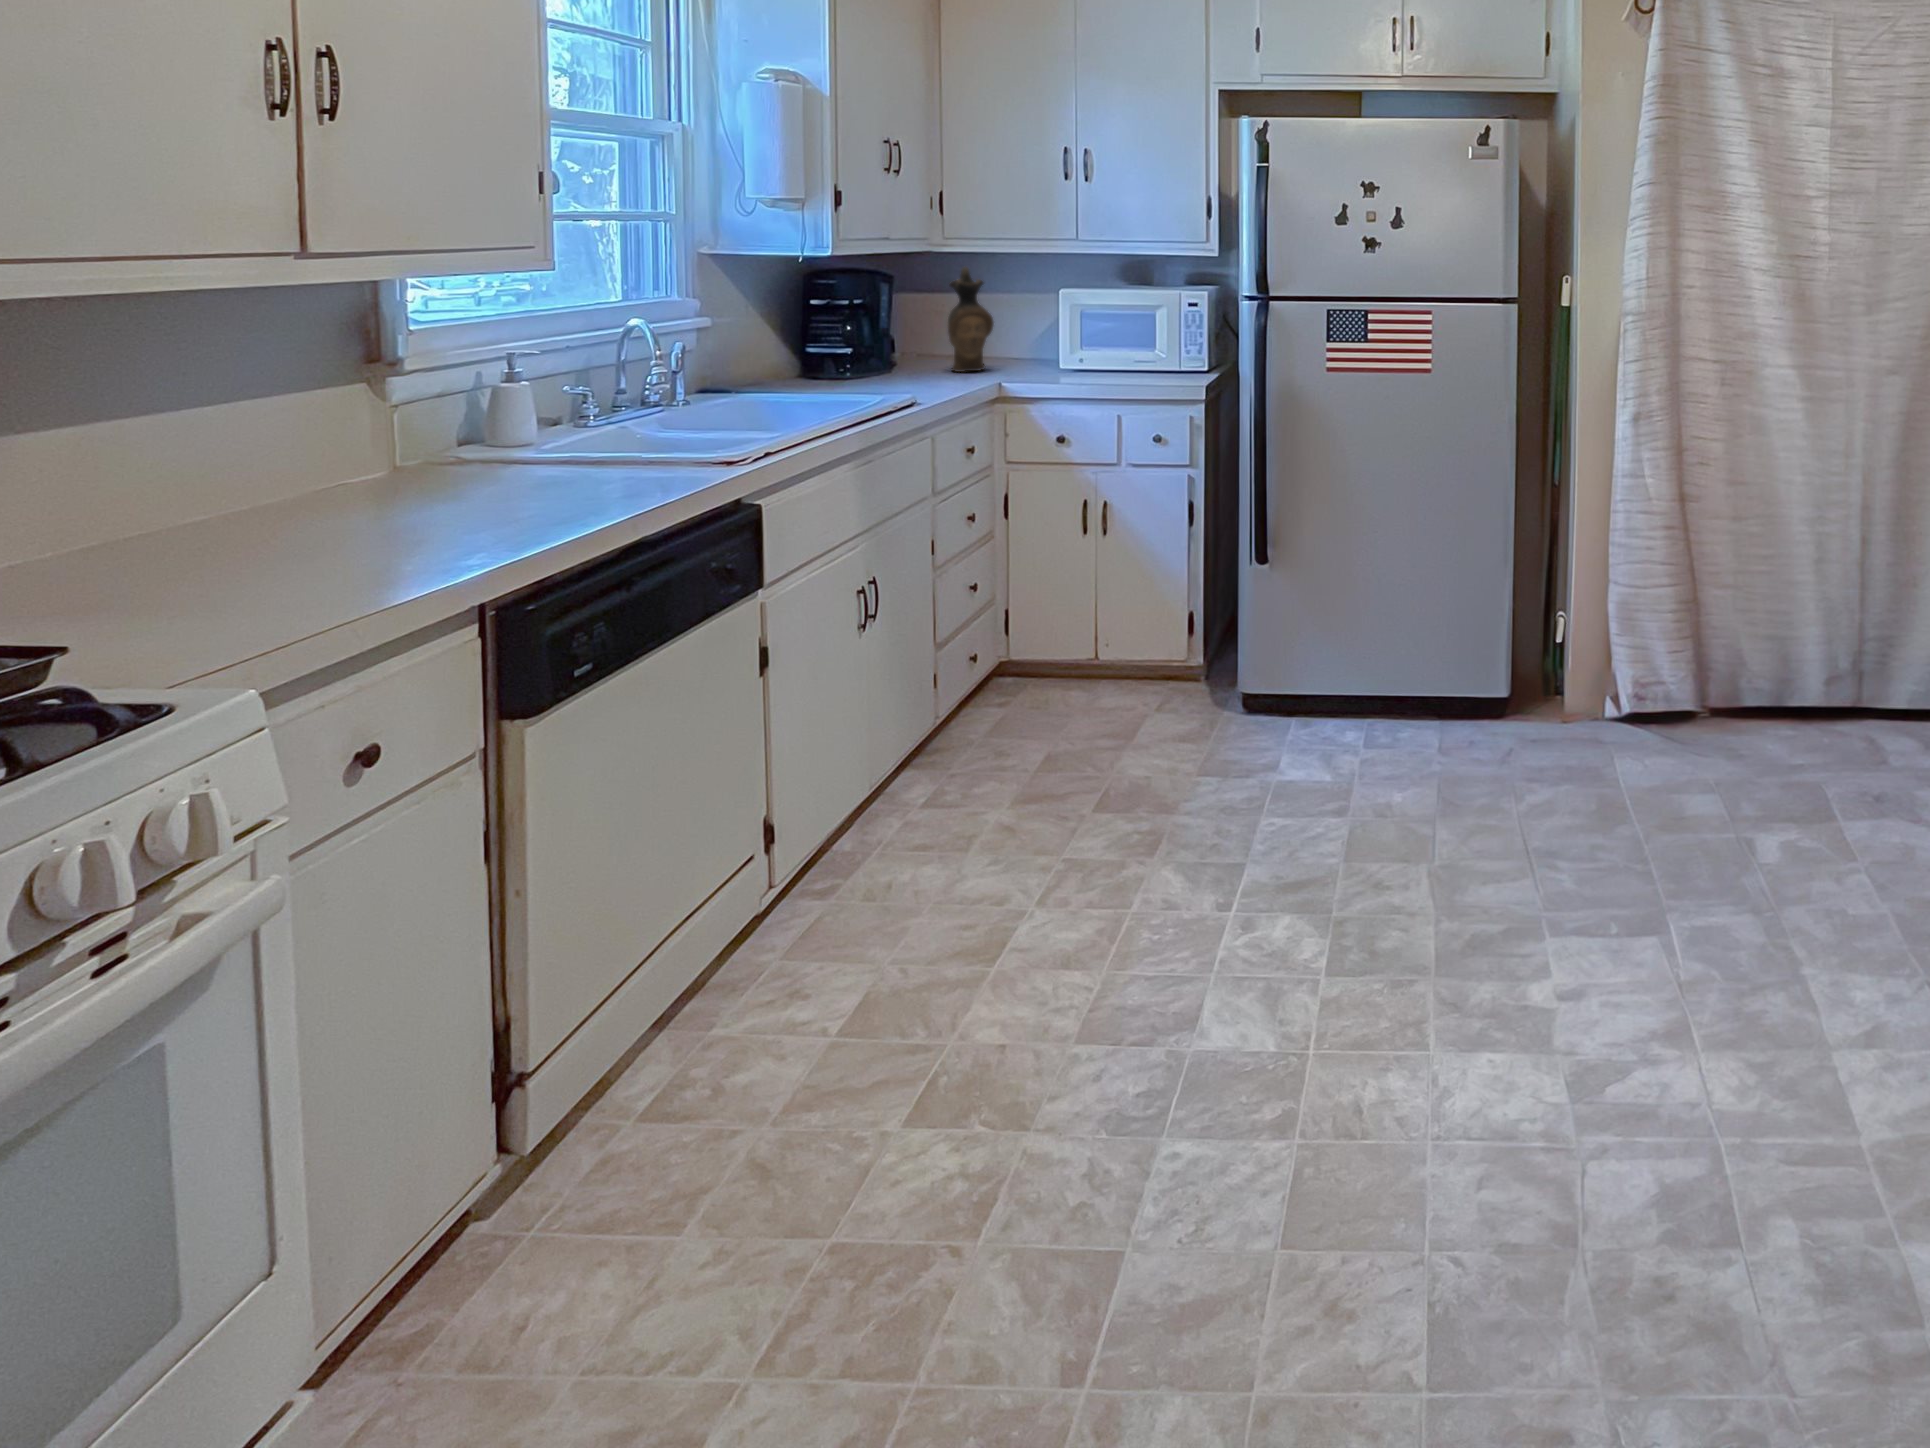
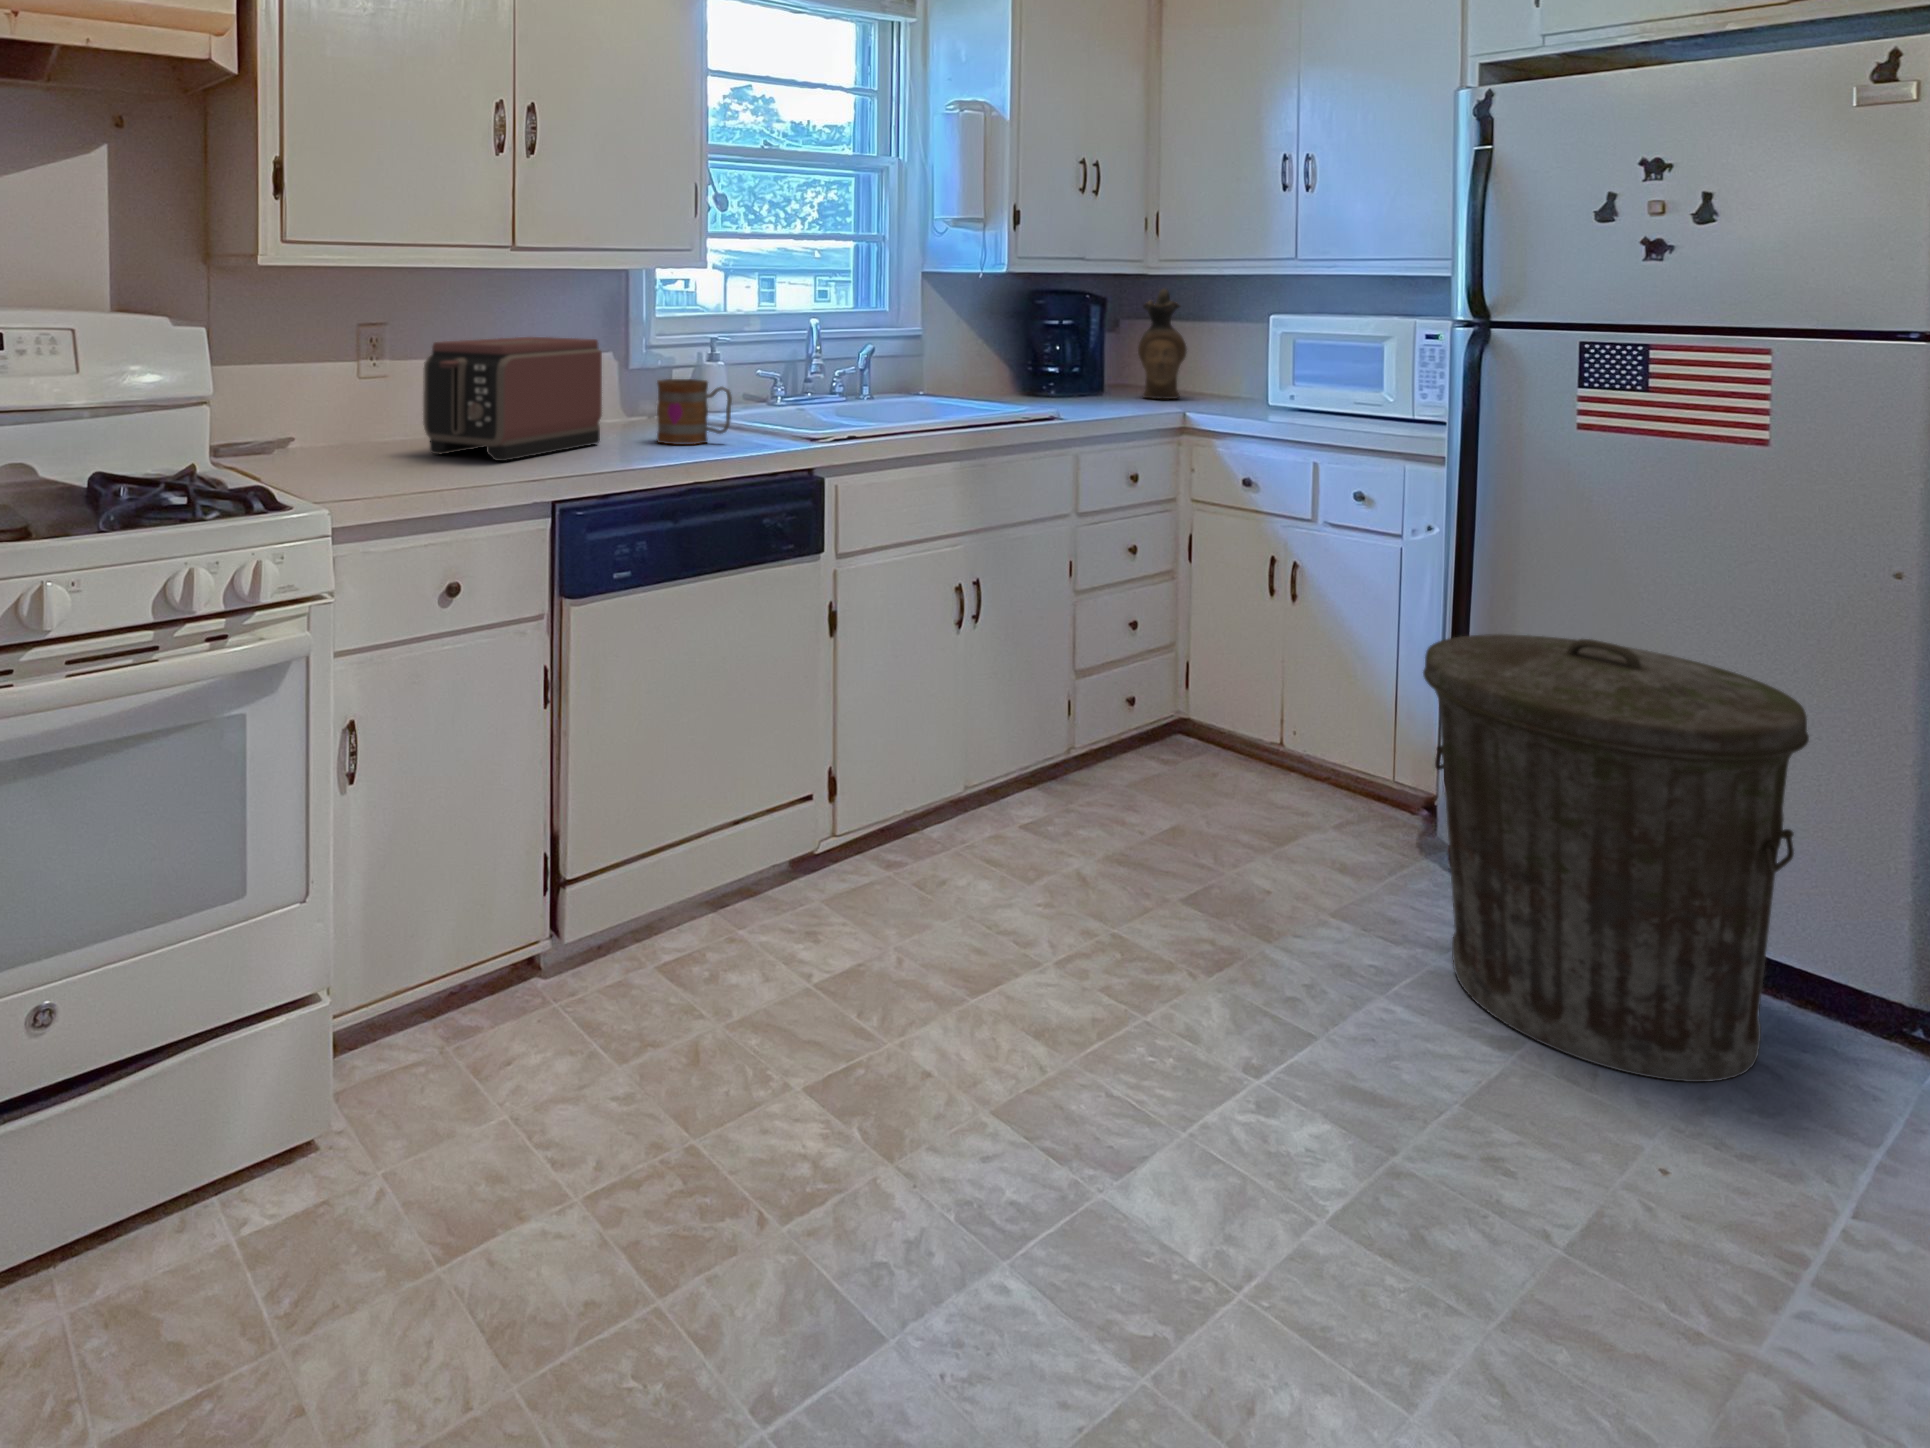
toaster: none [161,376,454,577] -> present [423,337,602,461]
mug: none [523,412,642,498] -> present [657,379,732,444]
trash can: none [1264,518,1473,800] -> present [1423,634,1809,1082]

